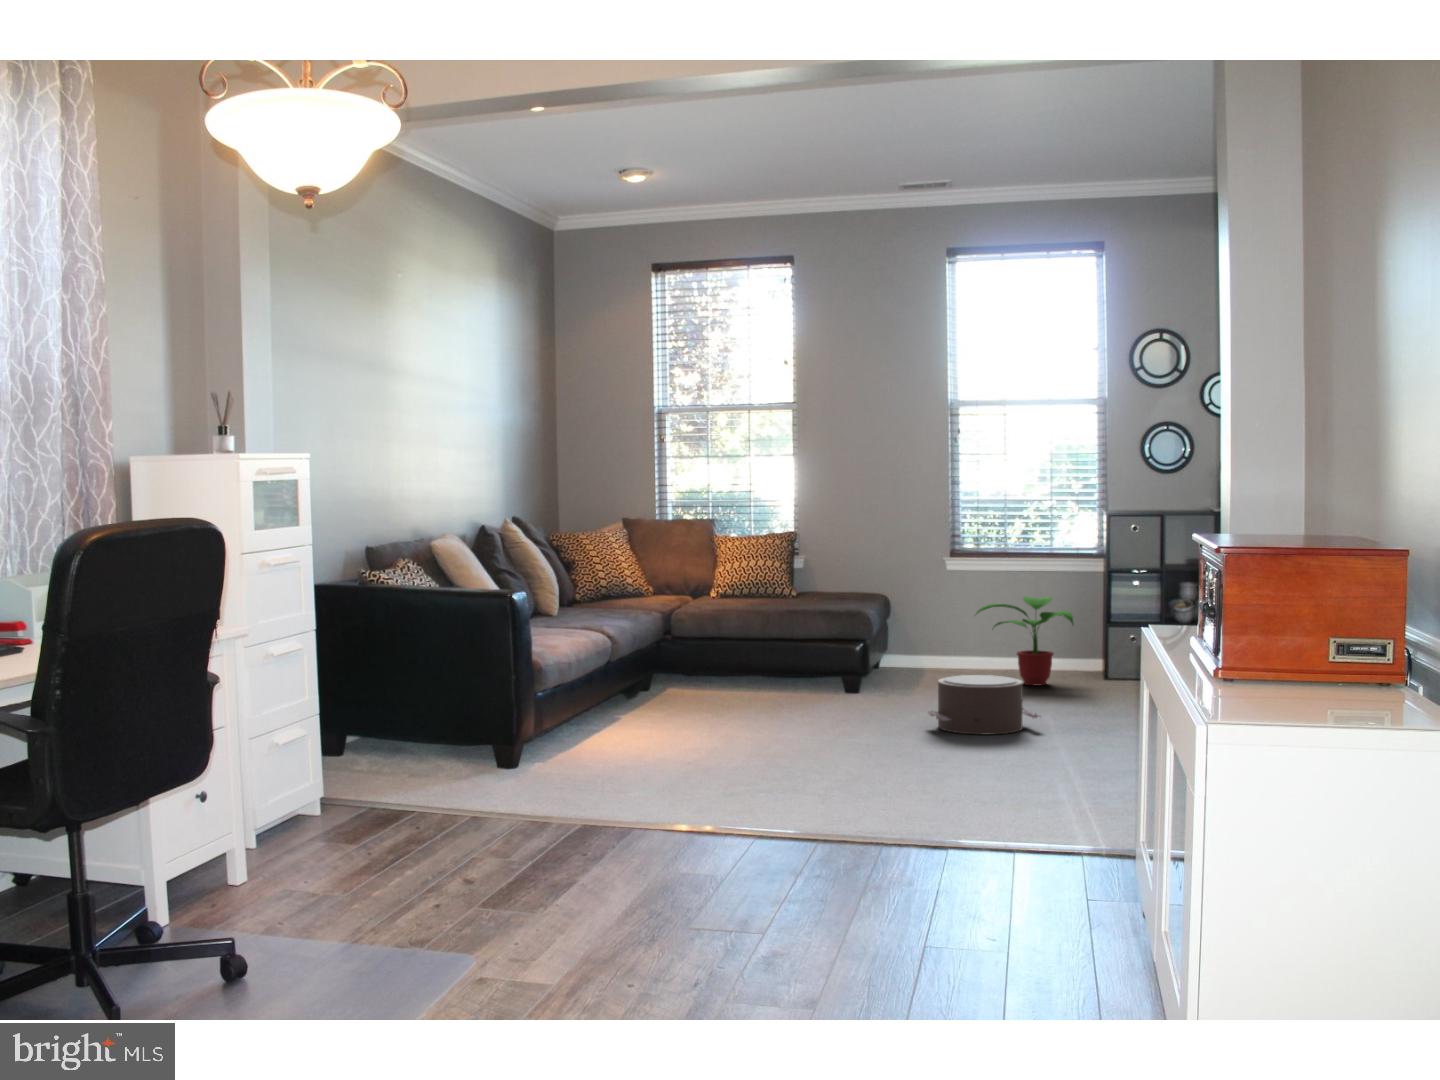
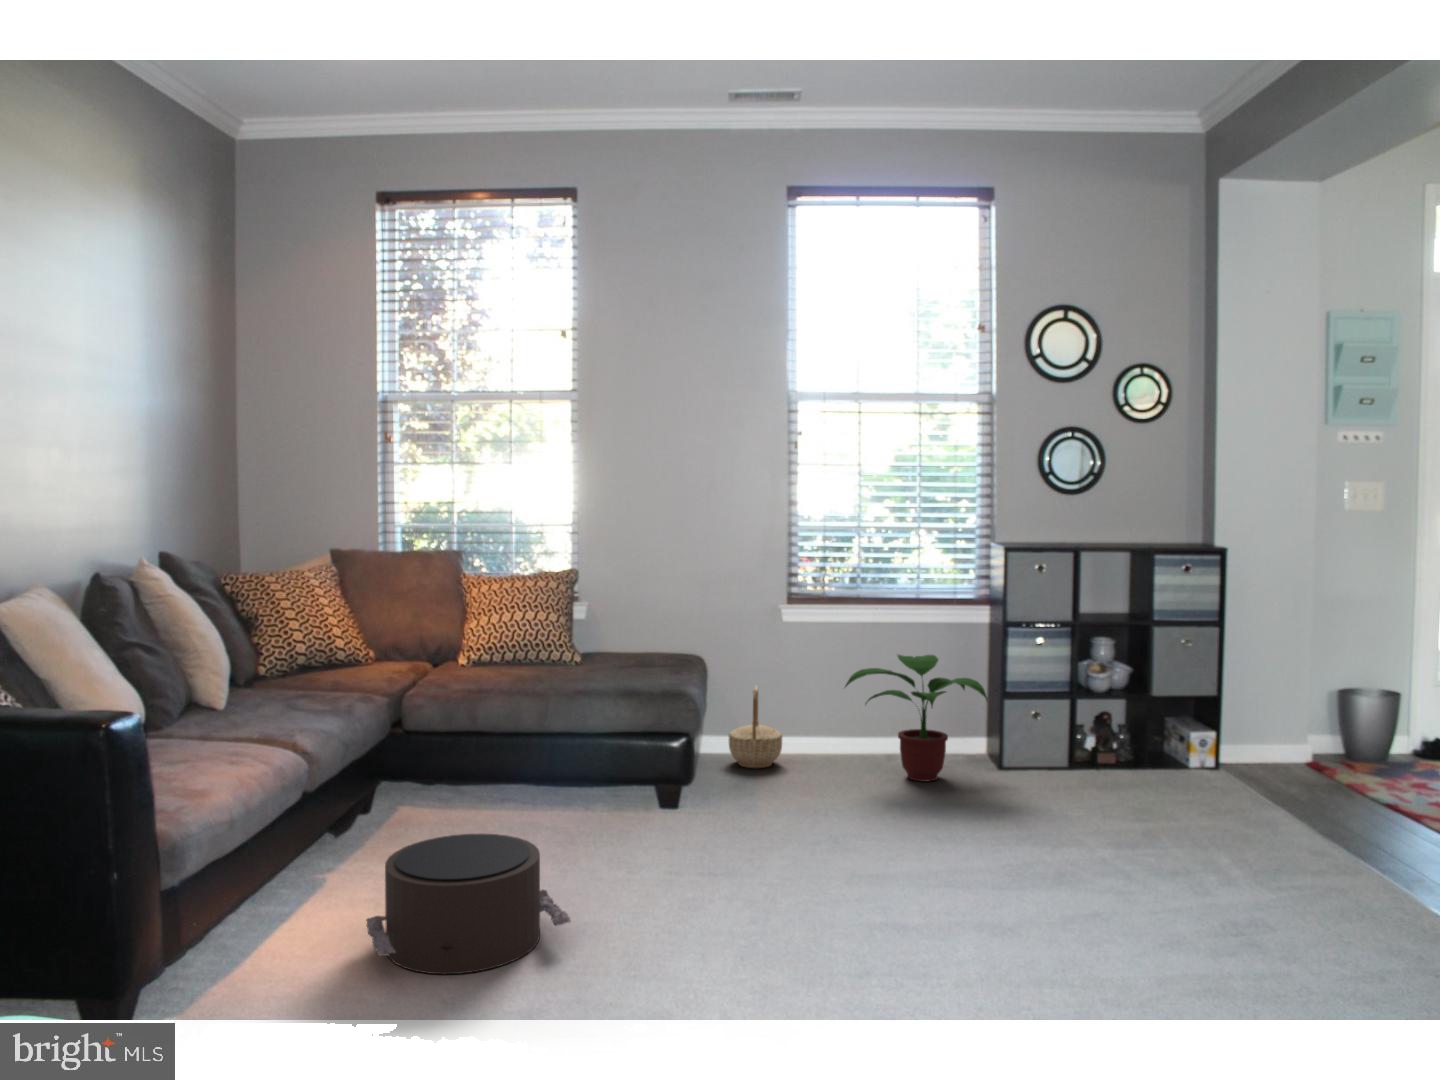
basket: none [900,619,939,677] -> present [729,685,782,768]
pouf: present [928,675,1041,735] -> present [366,834,571,974]

